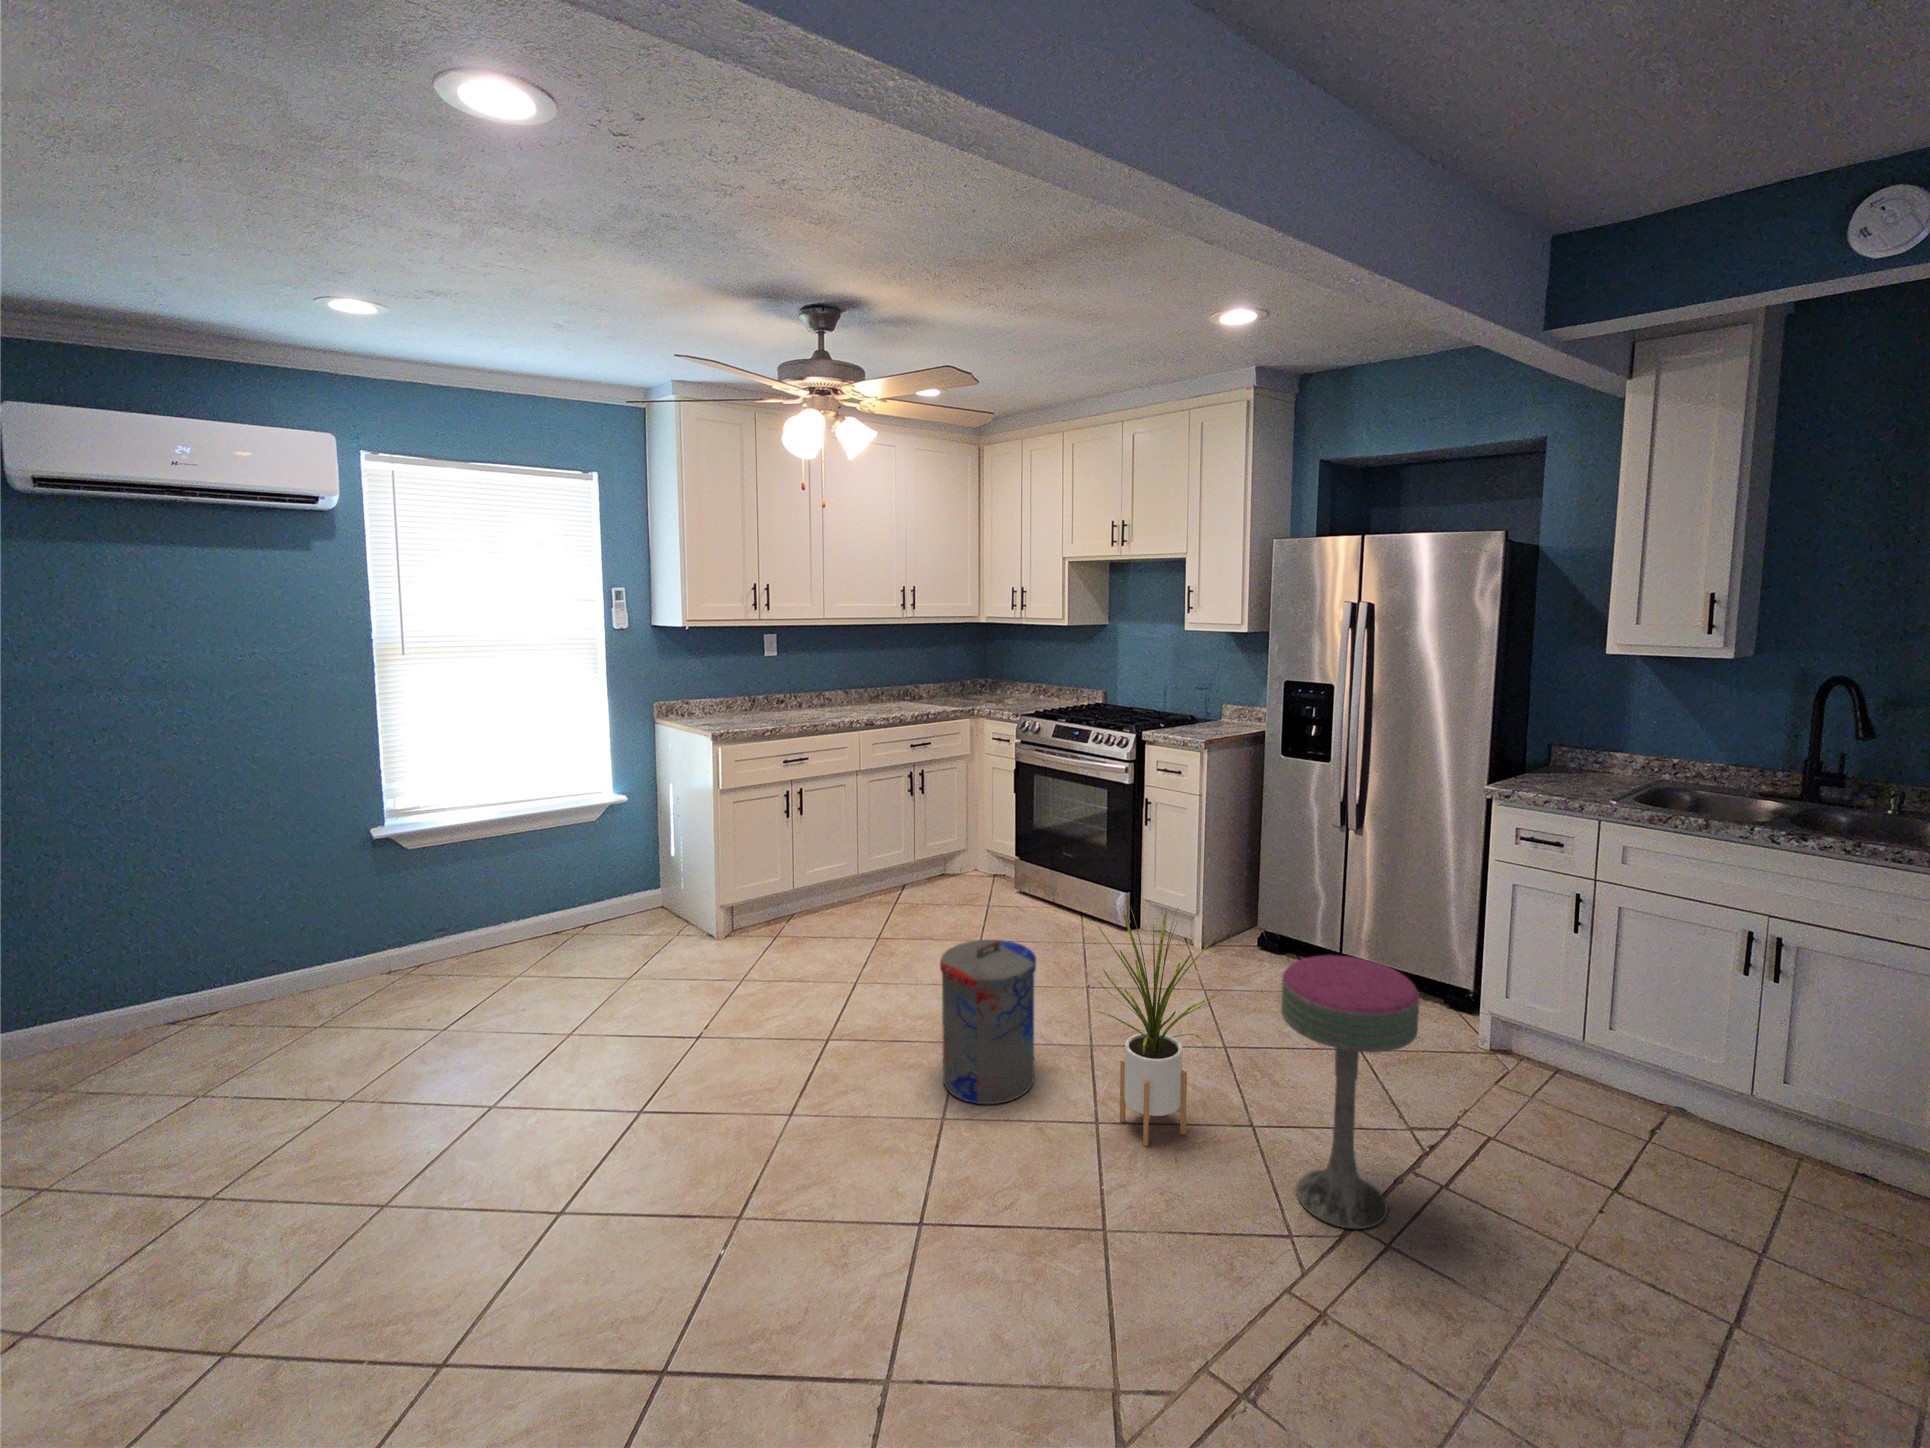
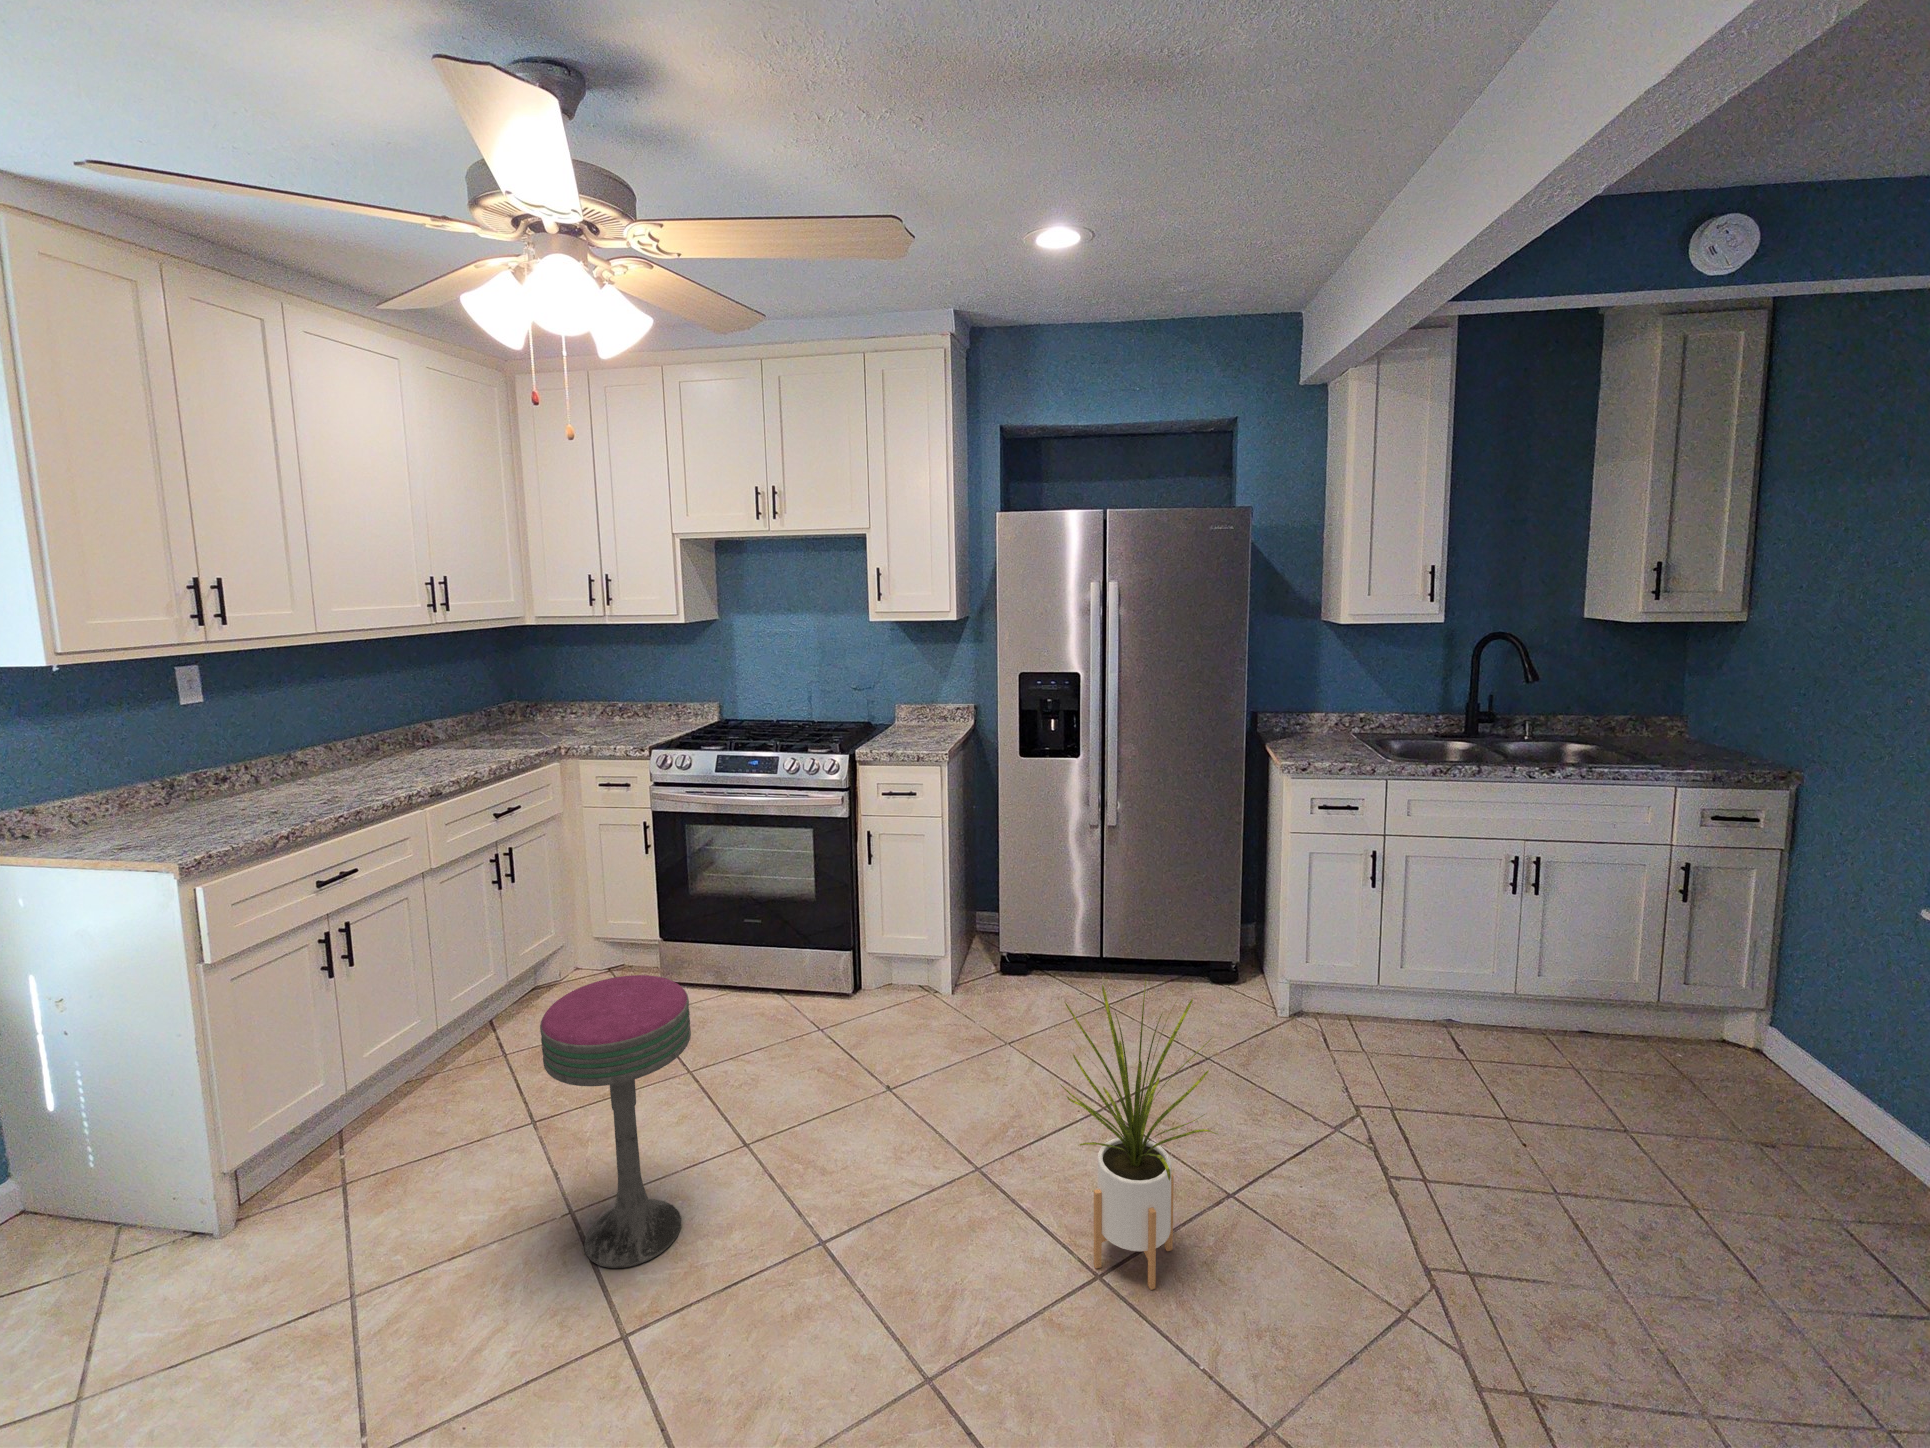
trash can: present [940,940,1036,1104] -> none [819,1082,960,1342]
bar stool: present [1281,955,1419,1229] -> present [540,975,691,1268]

